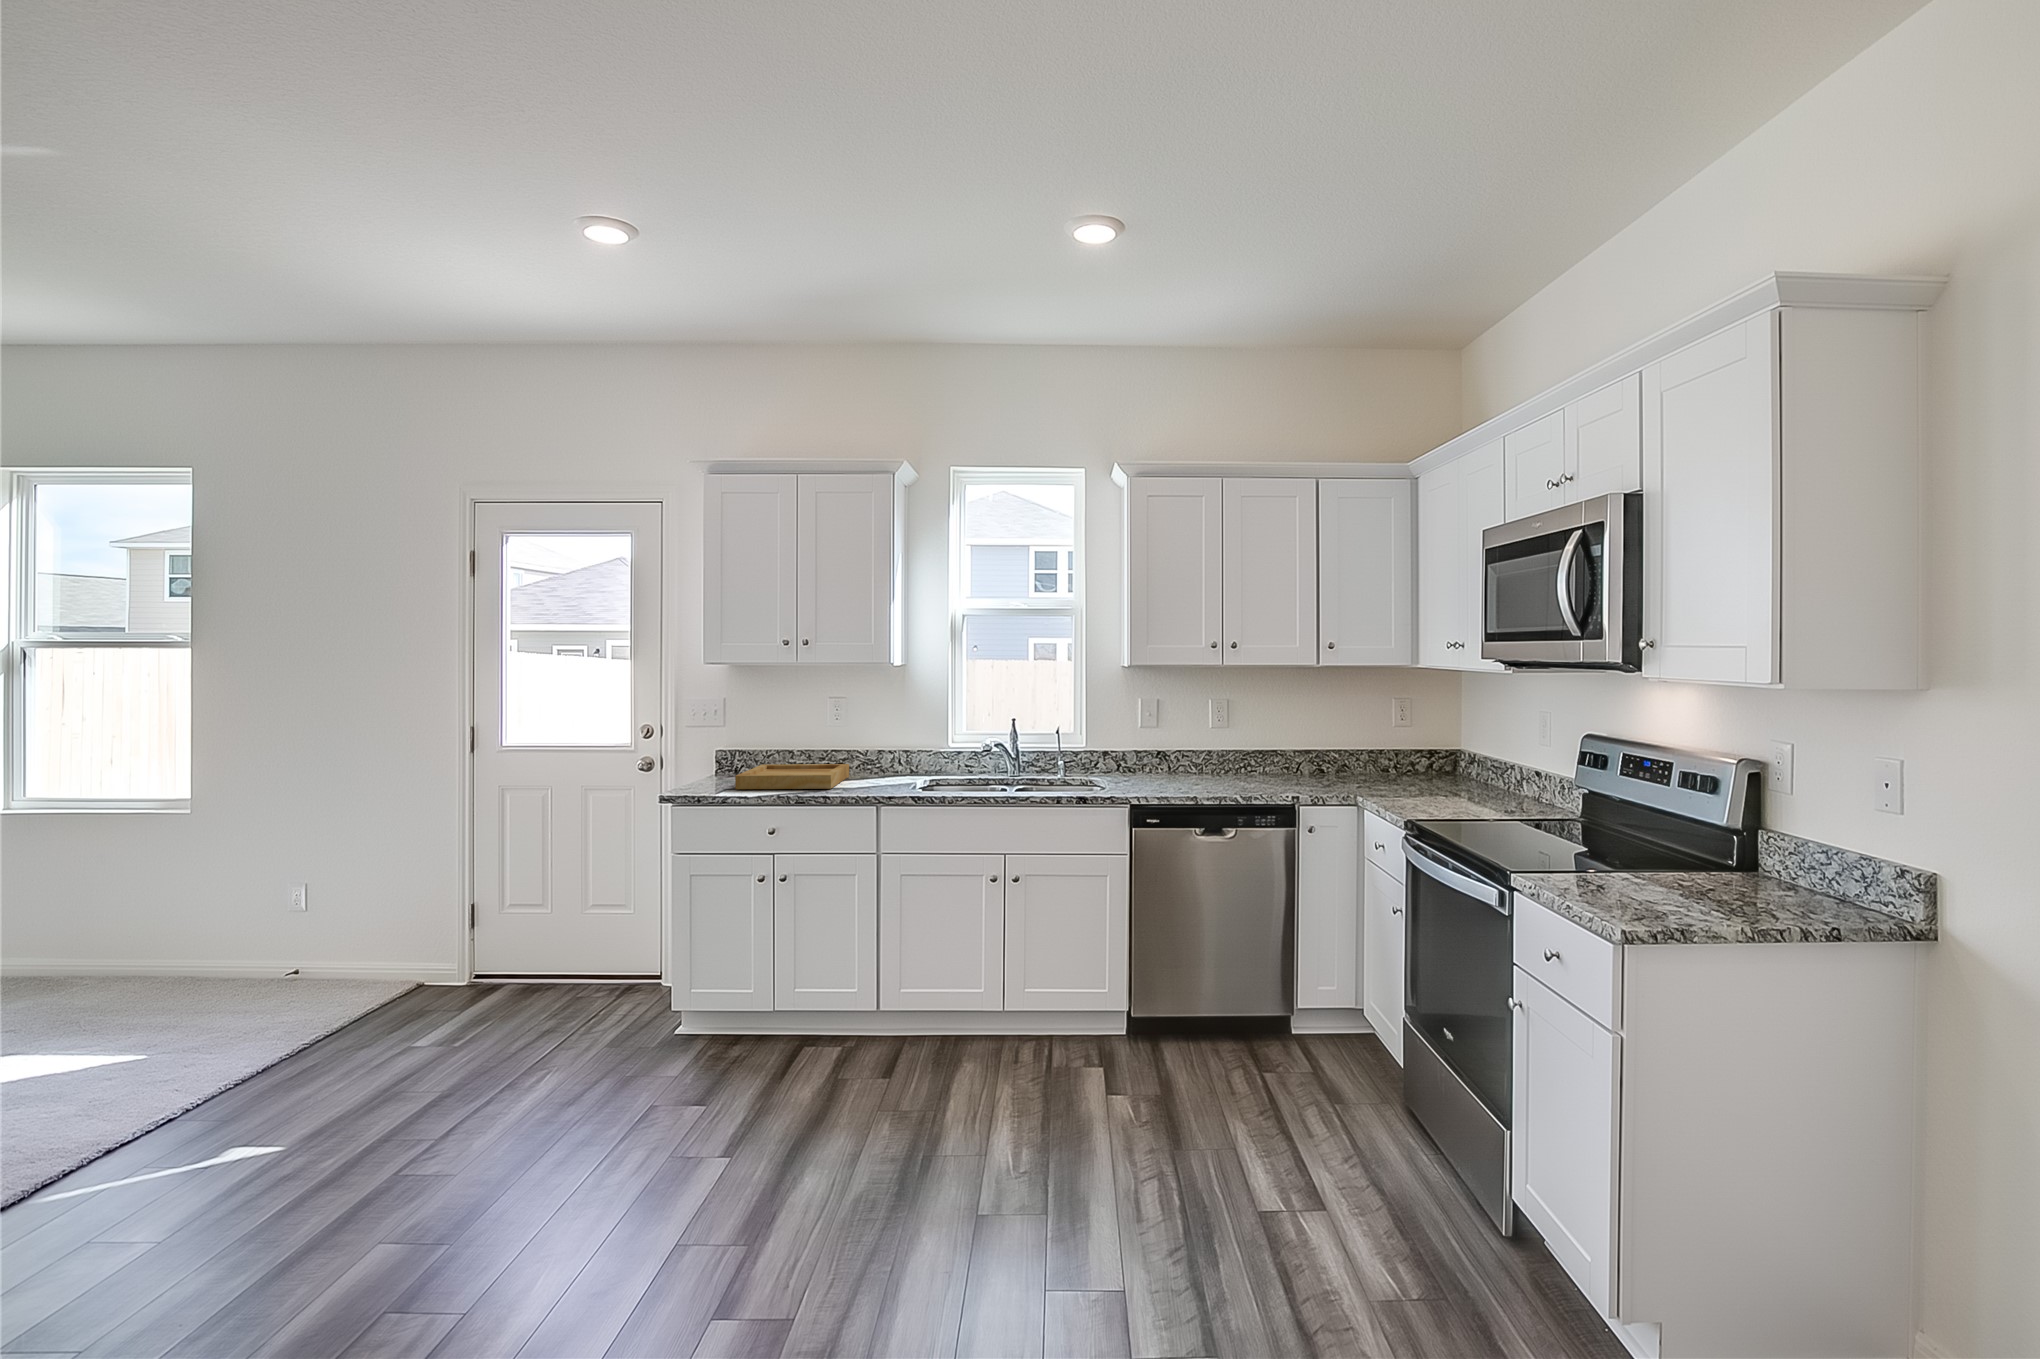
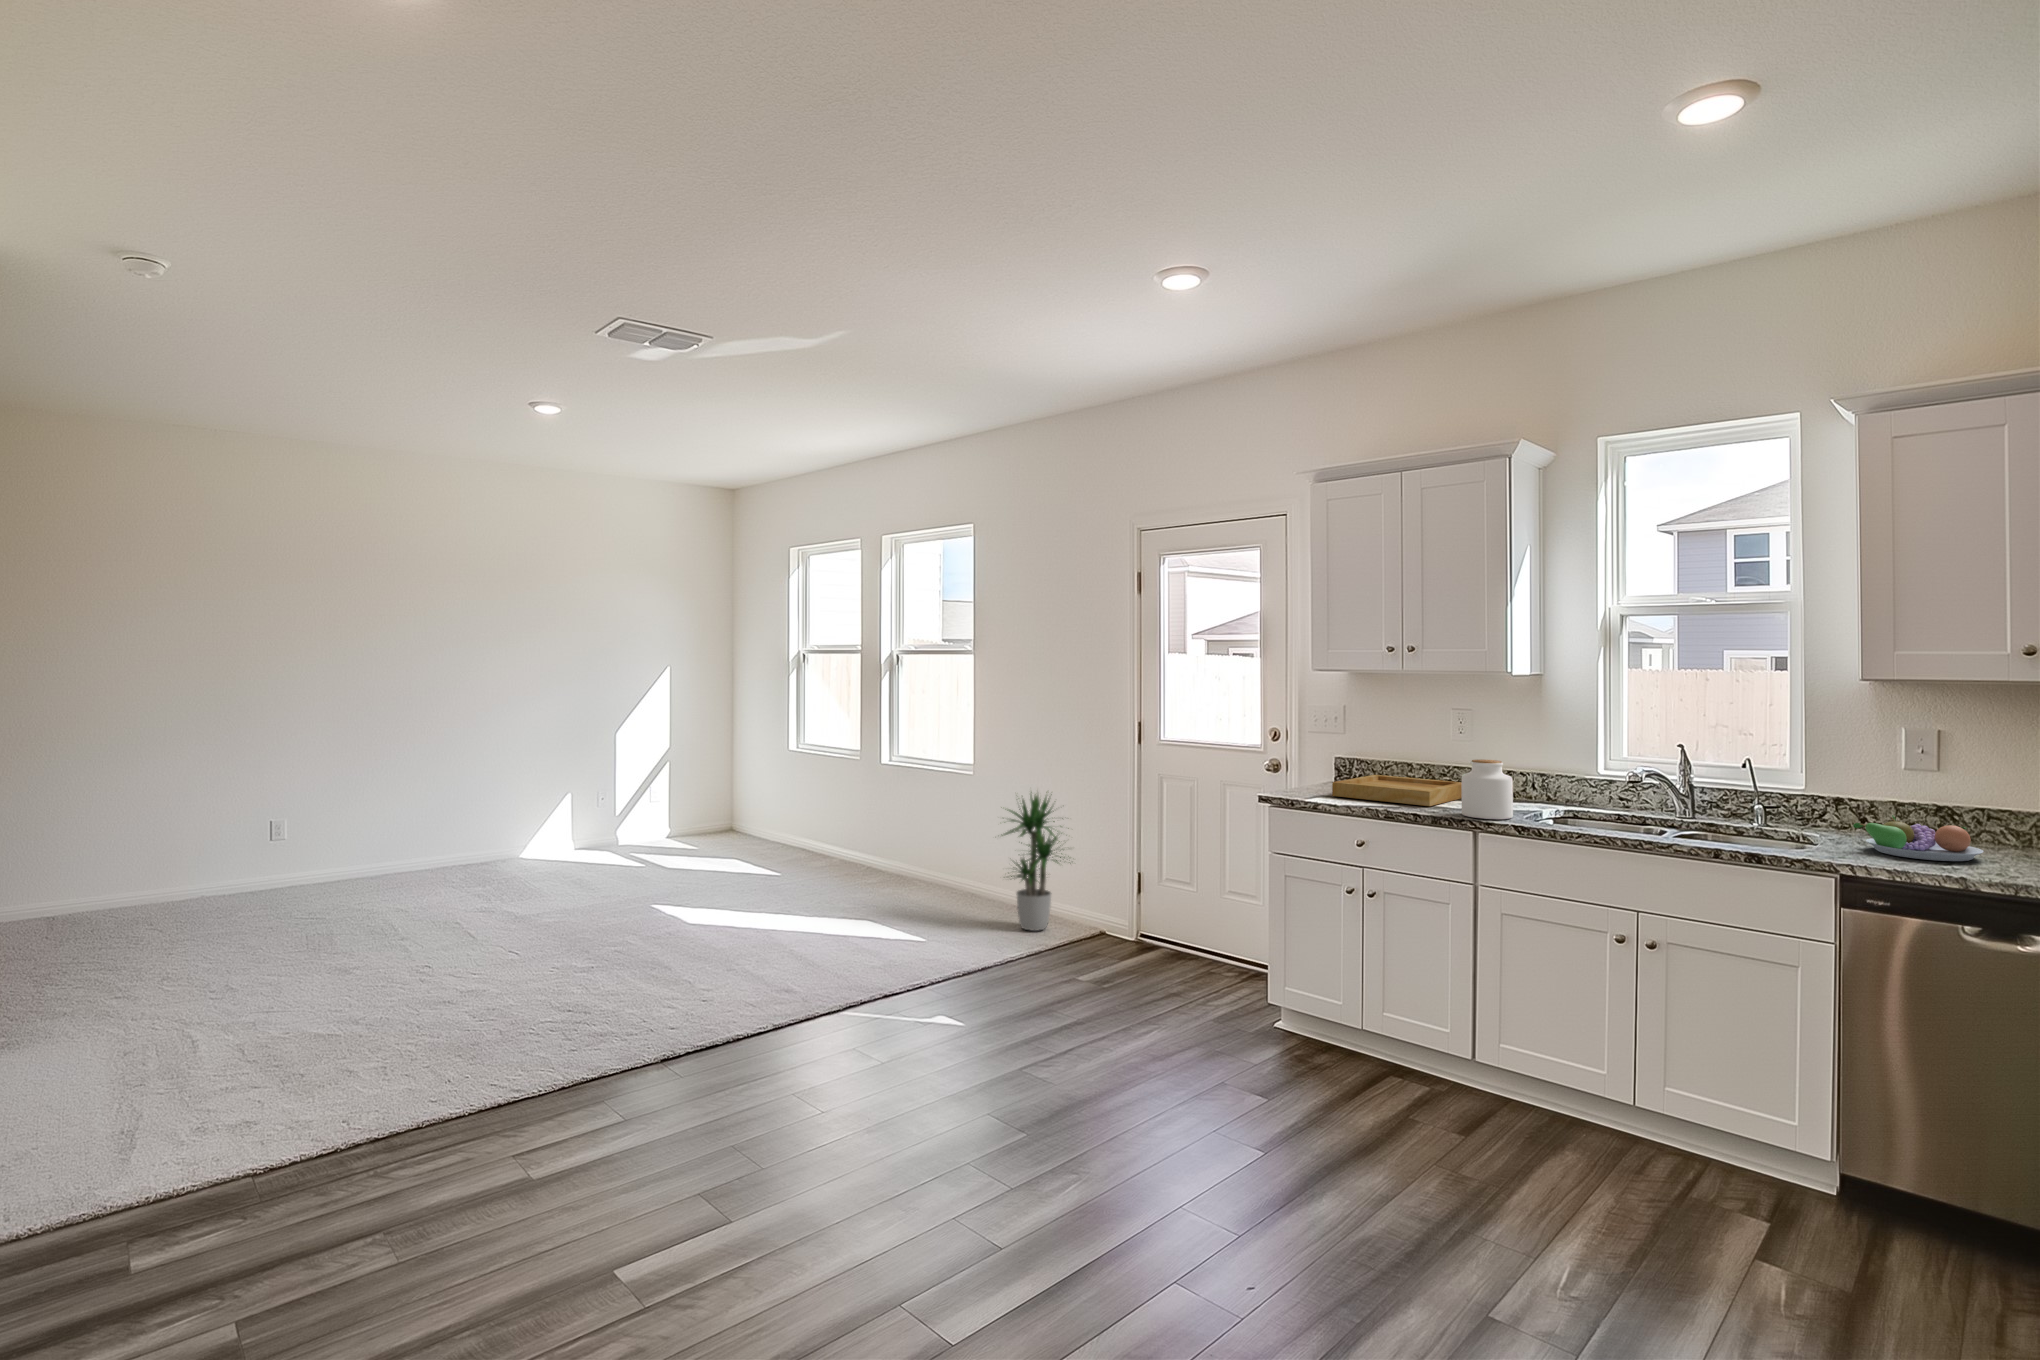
jar: none [864,742,905,794] -> present [1462,759,1513,819]
fruit bowl: none [1125,759,1189,787] -> present [1853,815,1984,861]
potted plant: none [241,821,382,1009] -> present [1002,792,1065,931]

